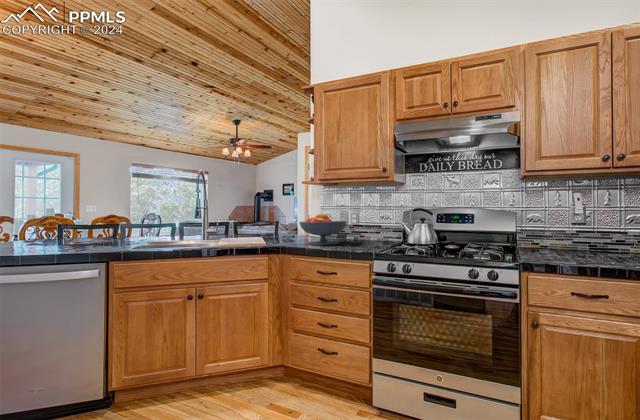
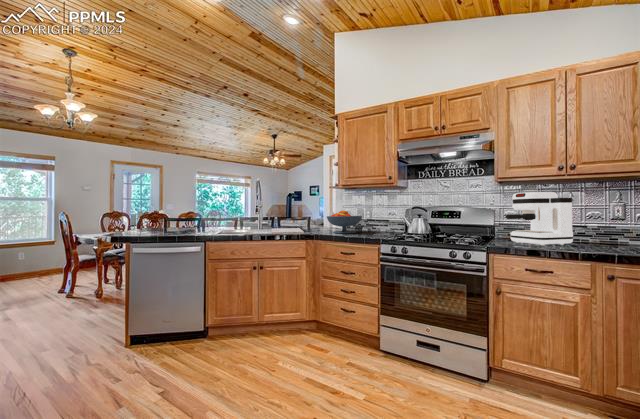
coffee maker: none [538,190,623,261] -> present [506,192,573,246]

